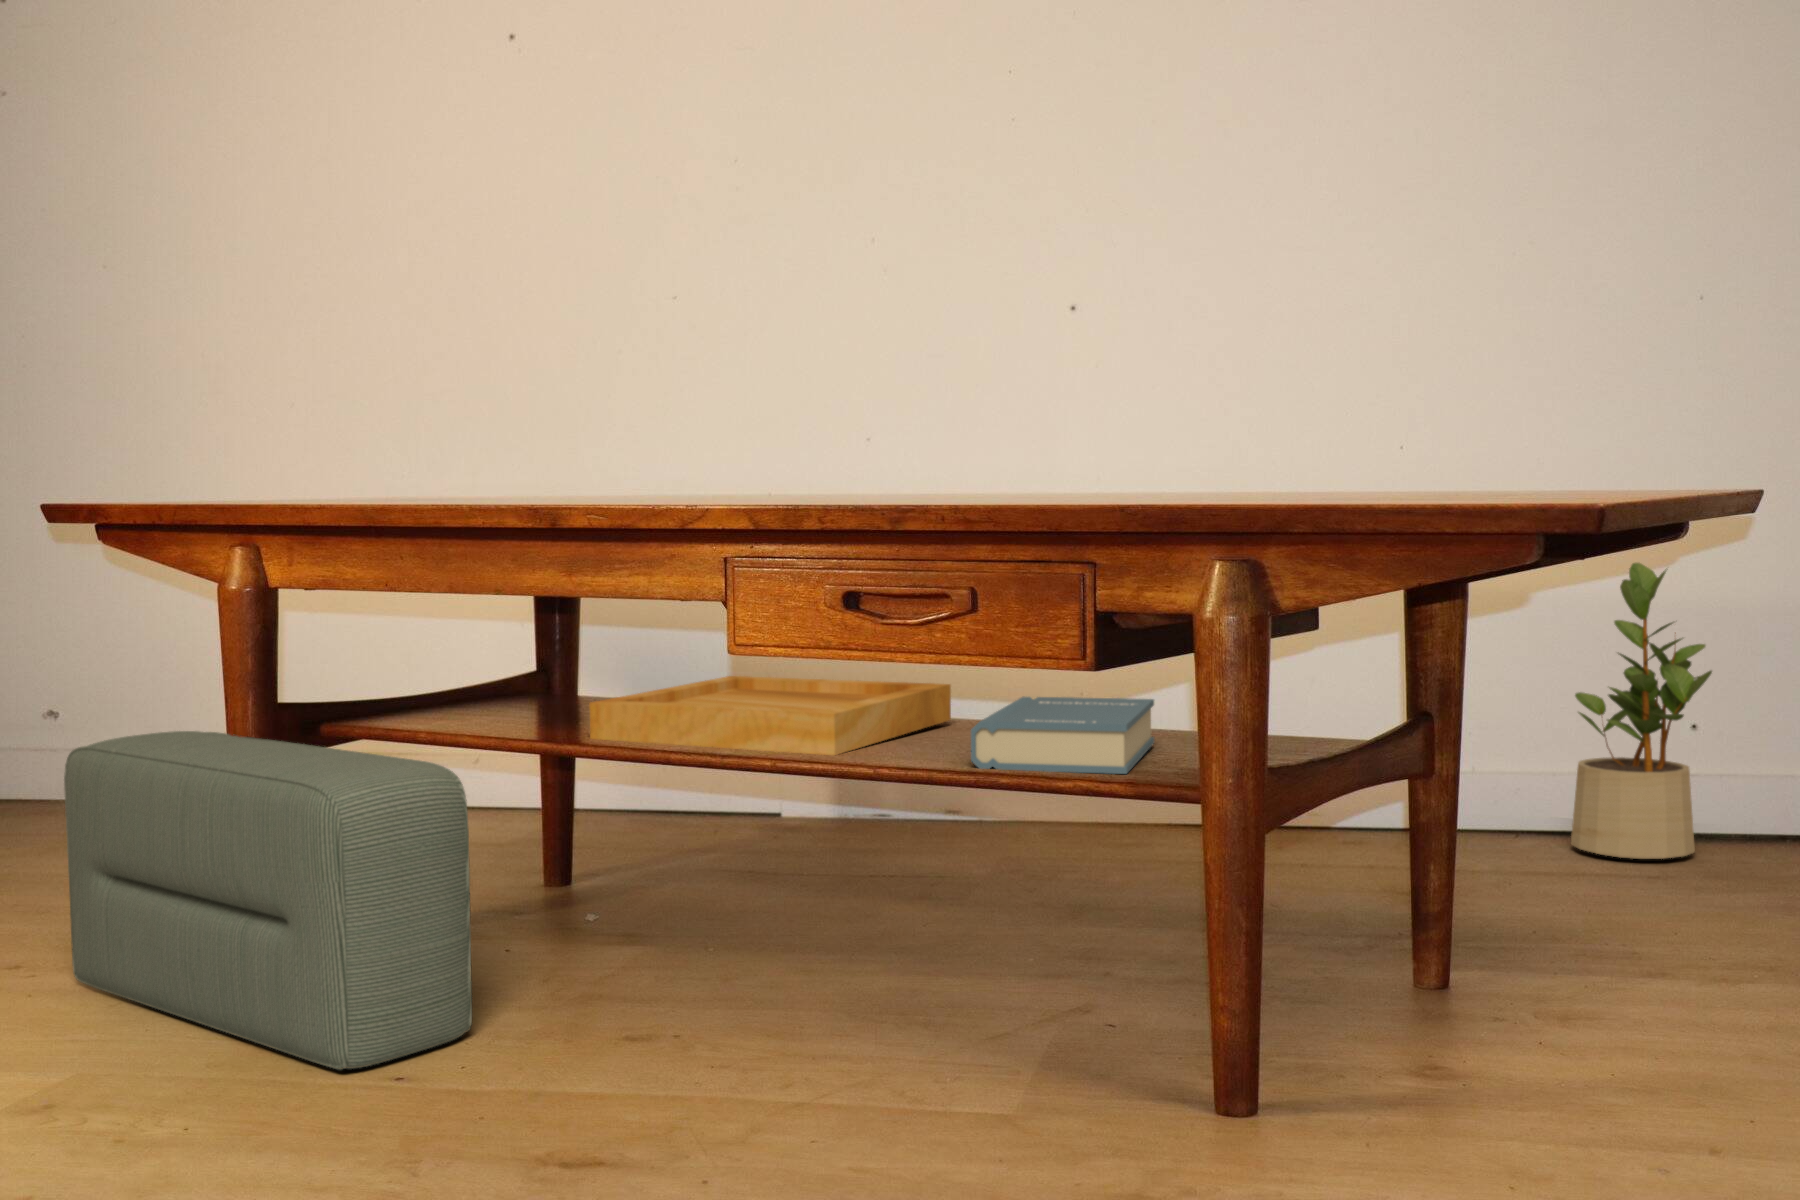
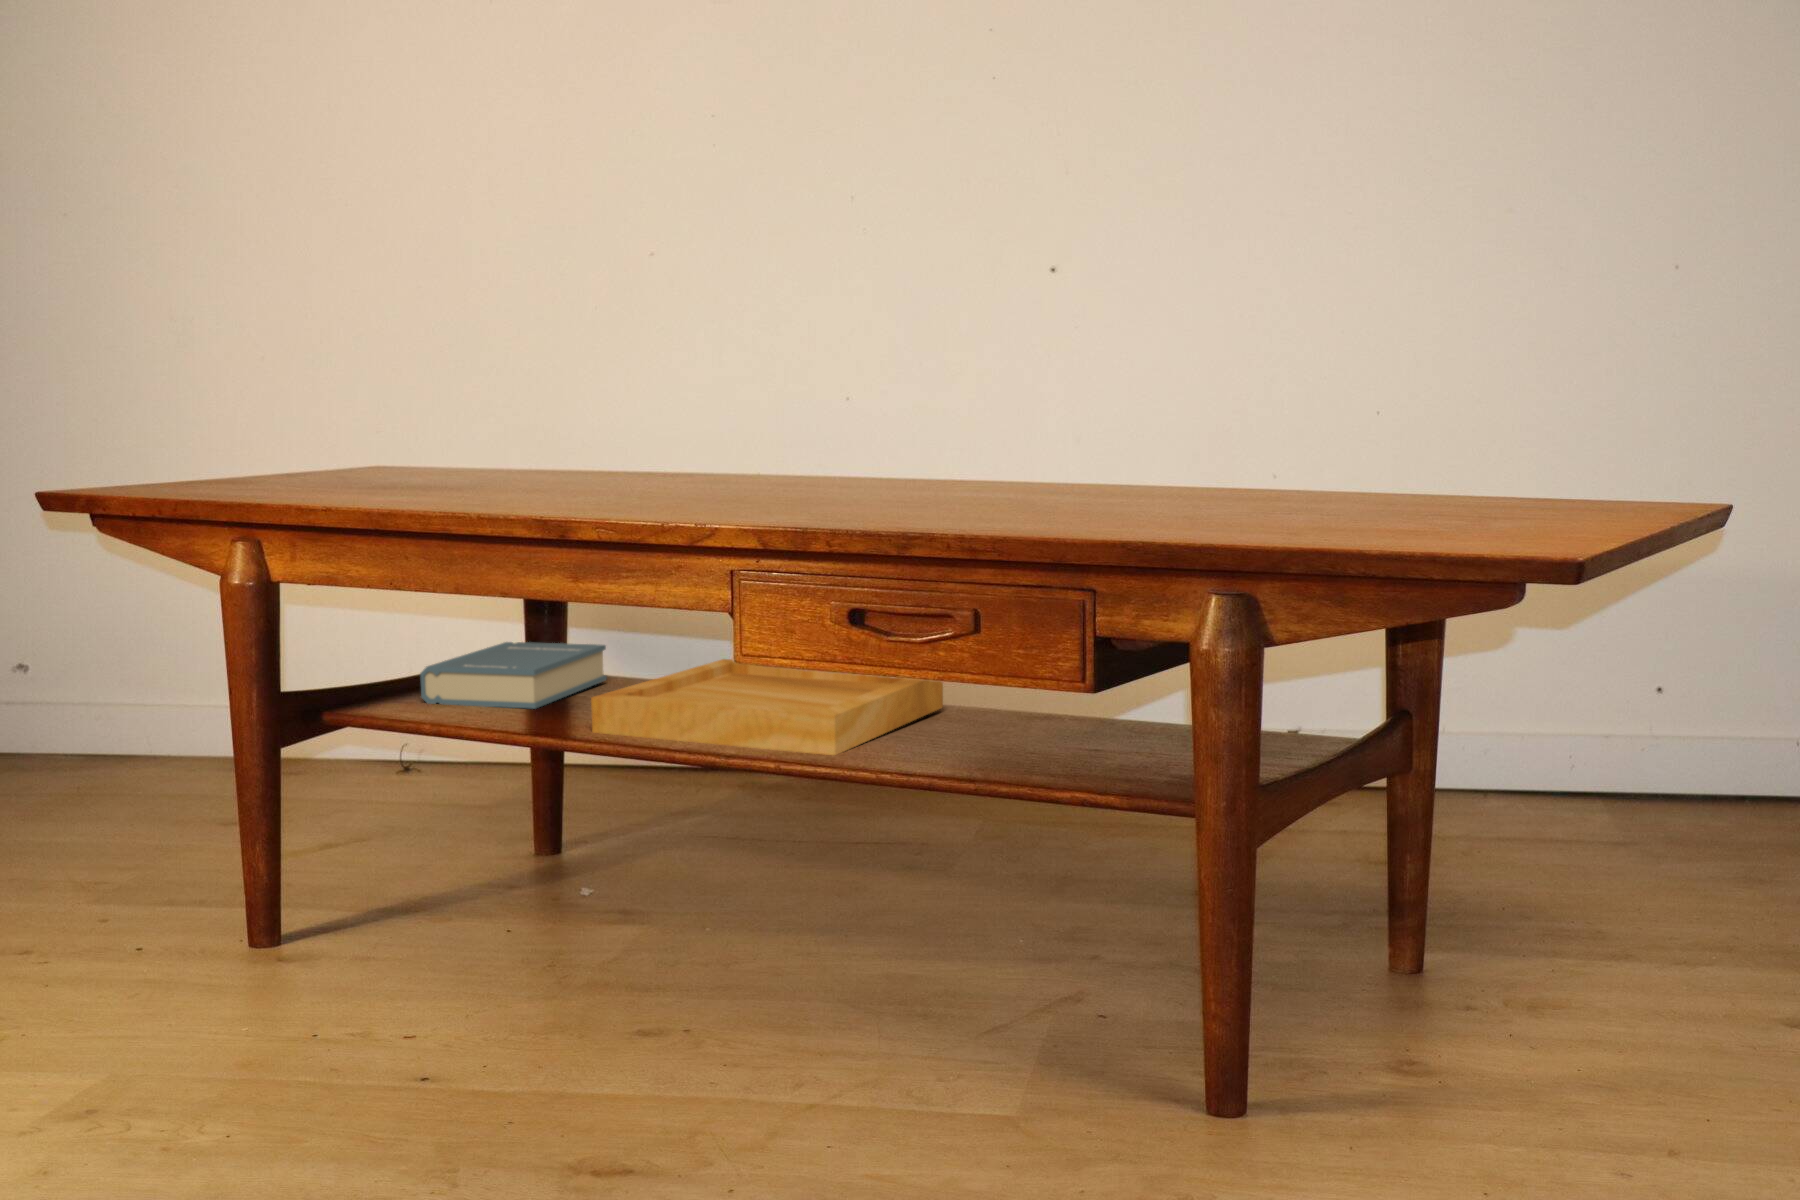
potted plant: present [1571,563,1712,859] -> none [1539,537,1681,826]
hardback book: present [971,697,1154,774] -> present [420,642,607,709]
pouf: present [64,731,472,1070] -> none [70,720,483,1065]

